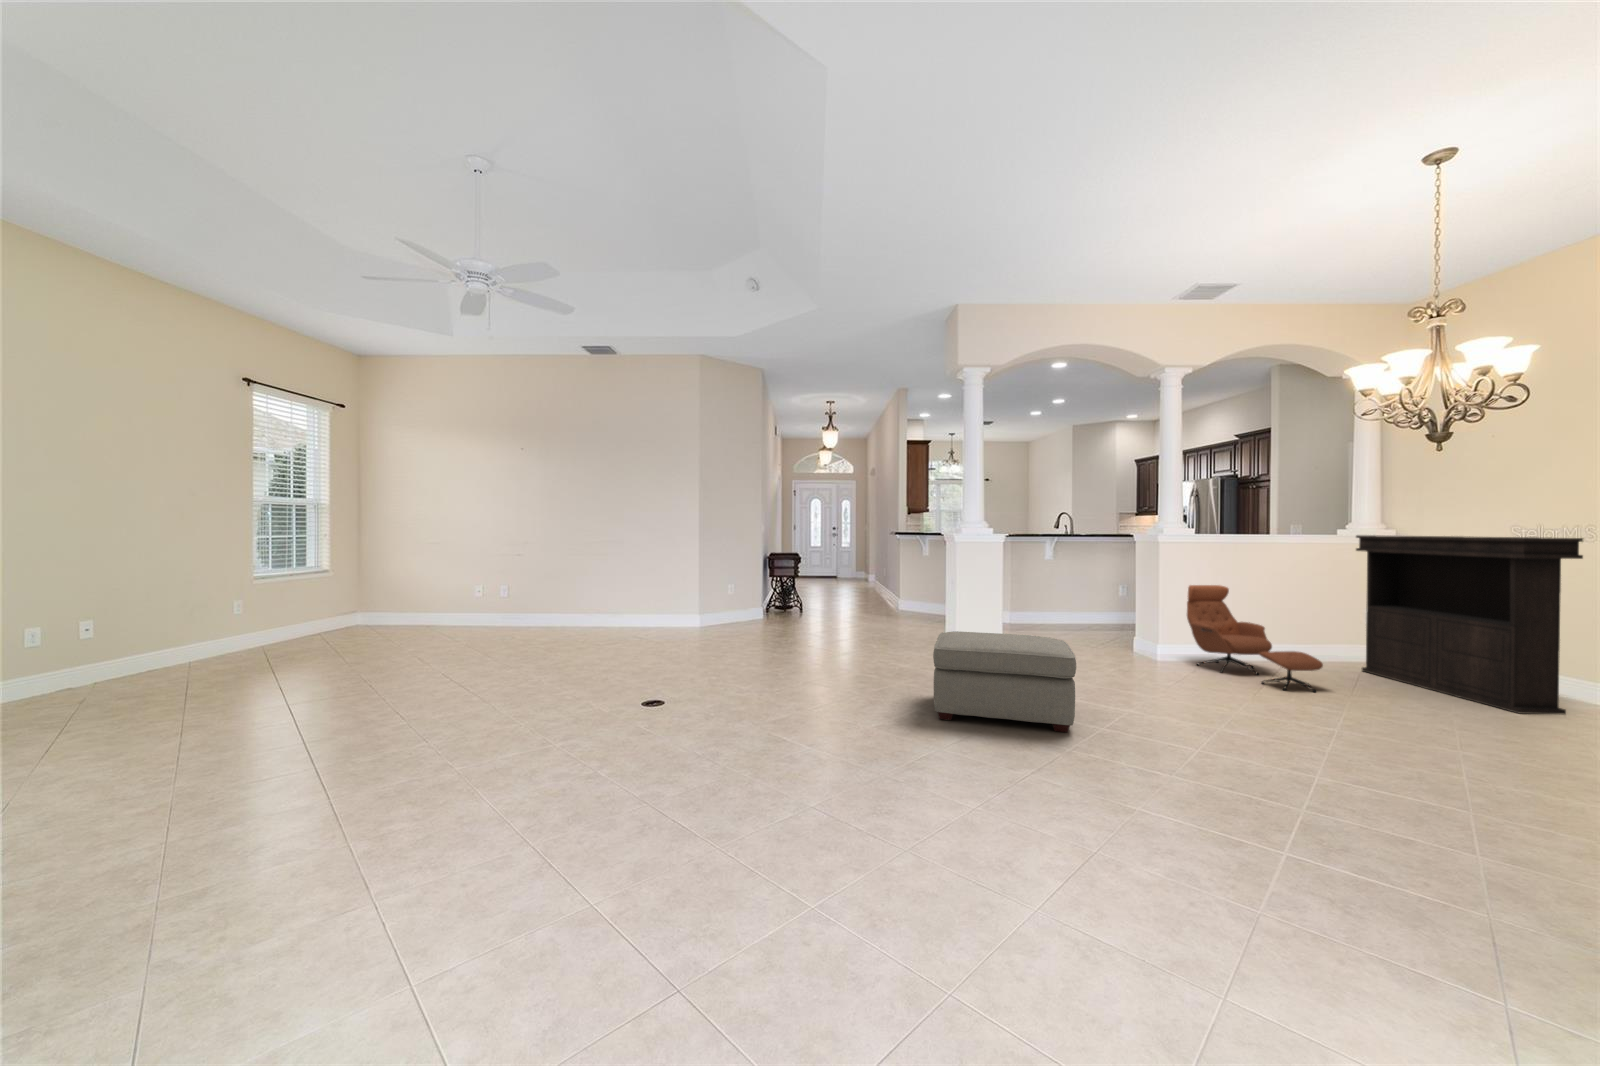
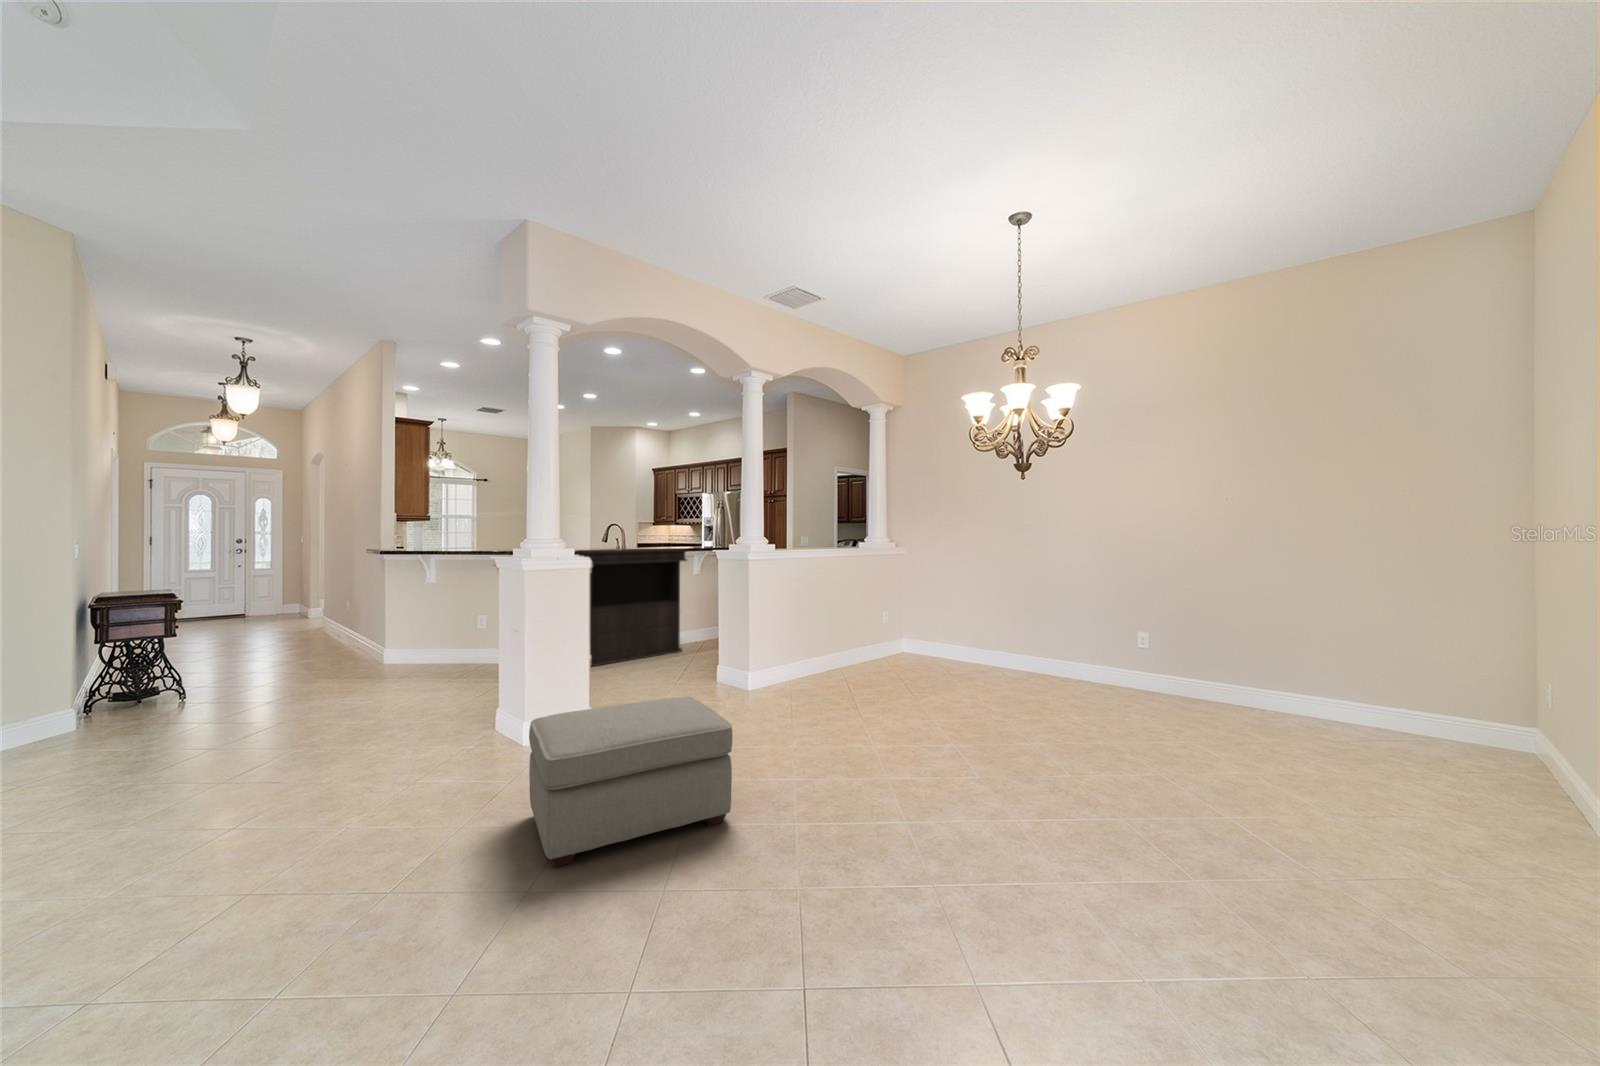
console table: present [1356,535,1583,714] -> present [577,548,687,667]
lounge chair: present [1187,585,1323,692] -> none [750,600,857,695]

